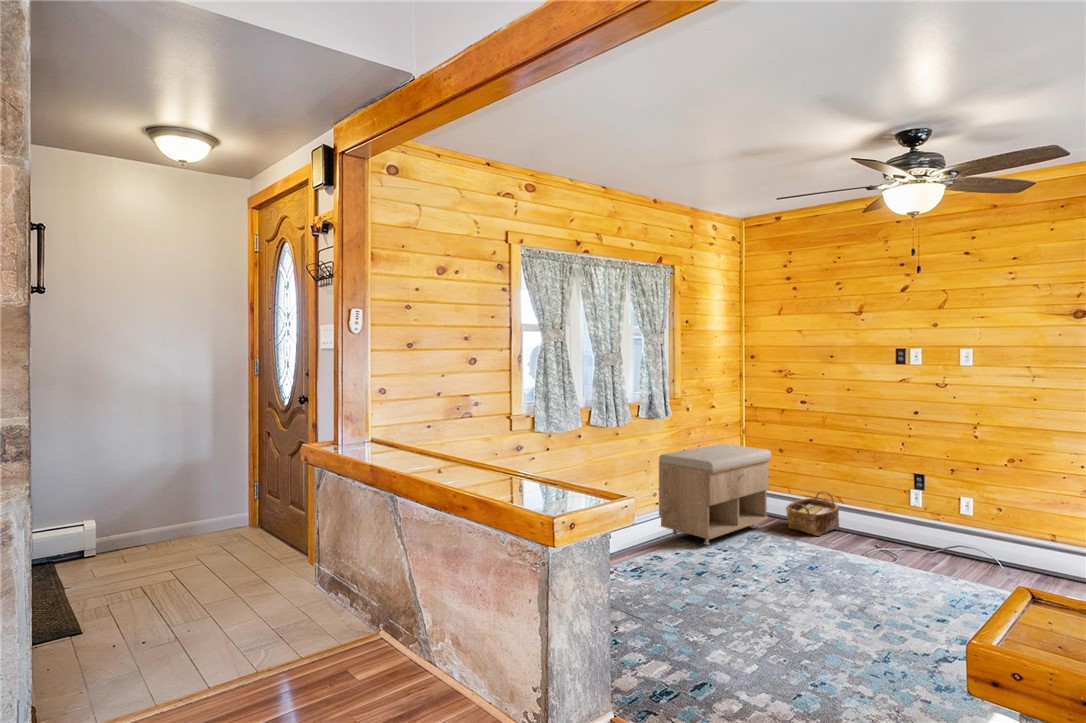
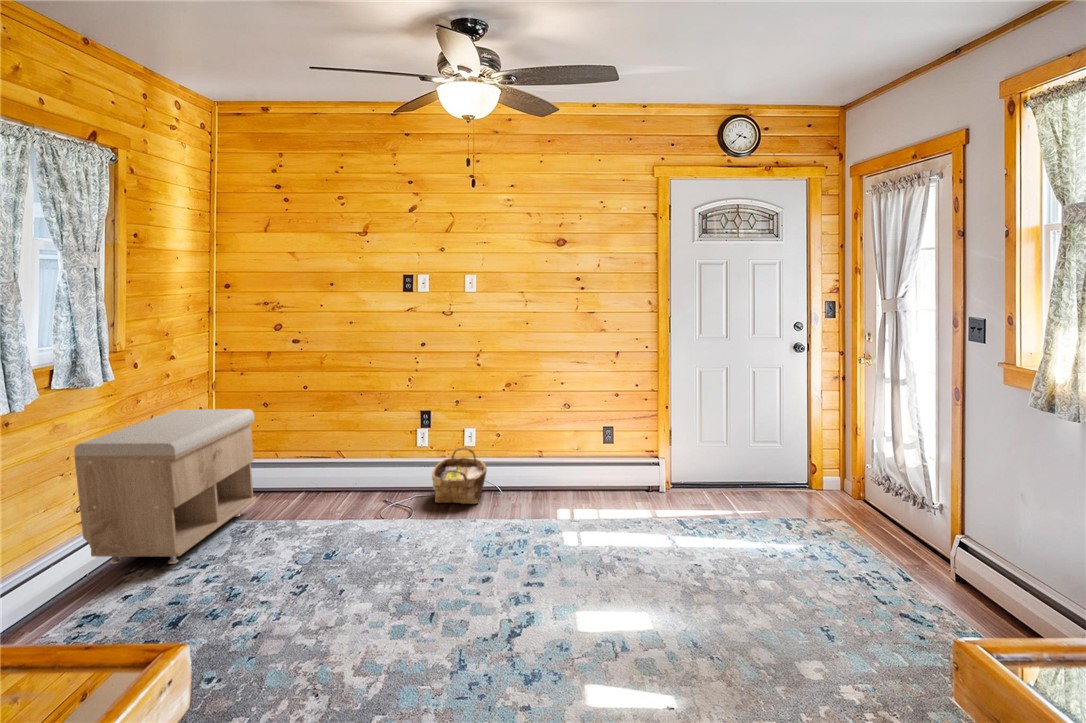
woven basket: present [786,491,839,536] -> present [432,447,487,504]

